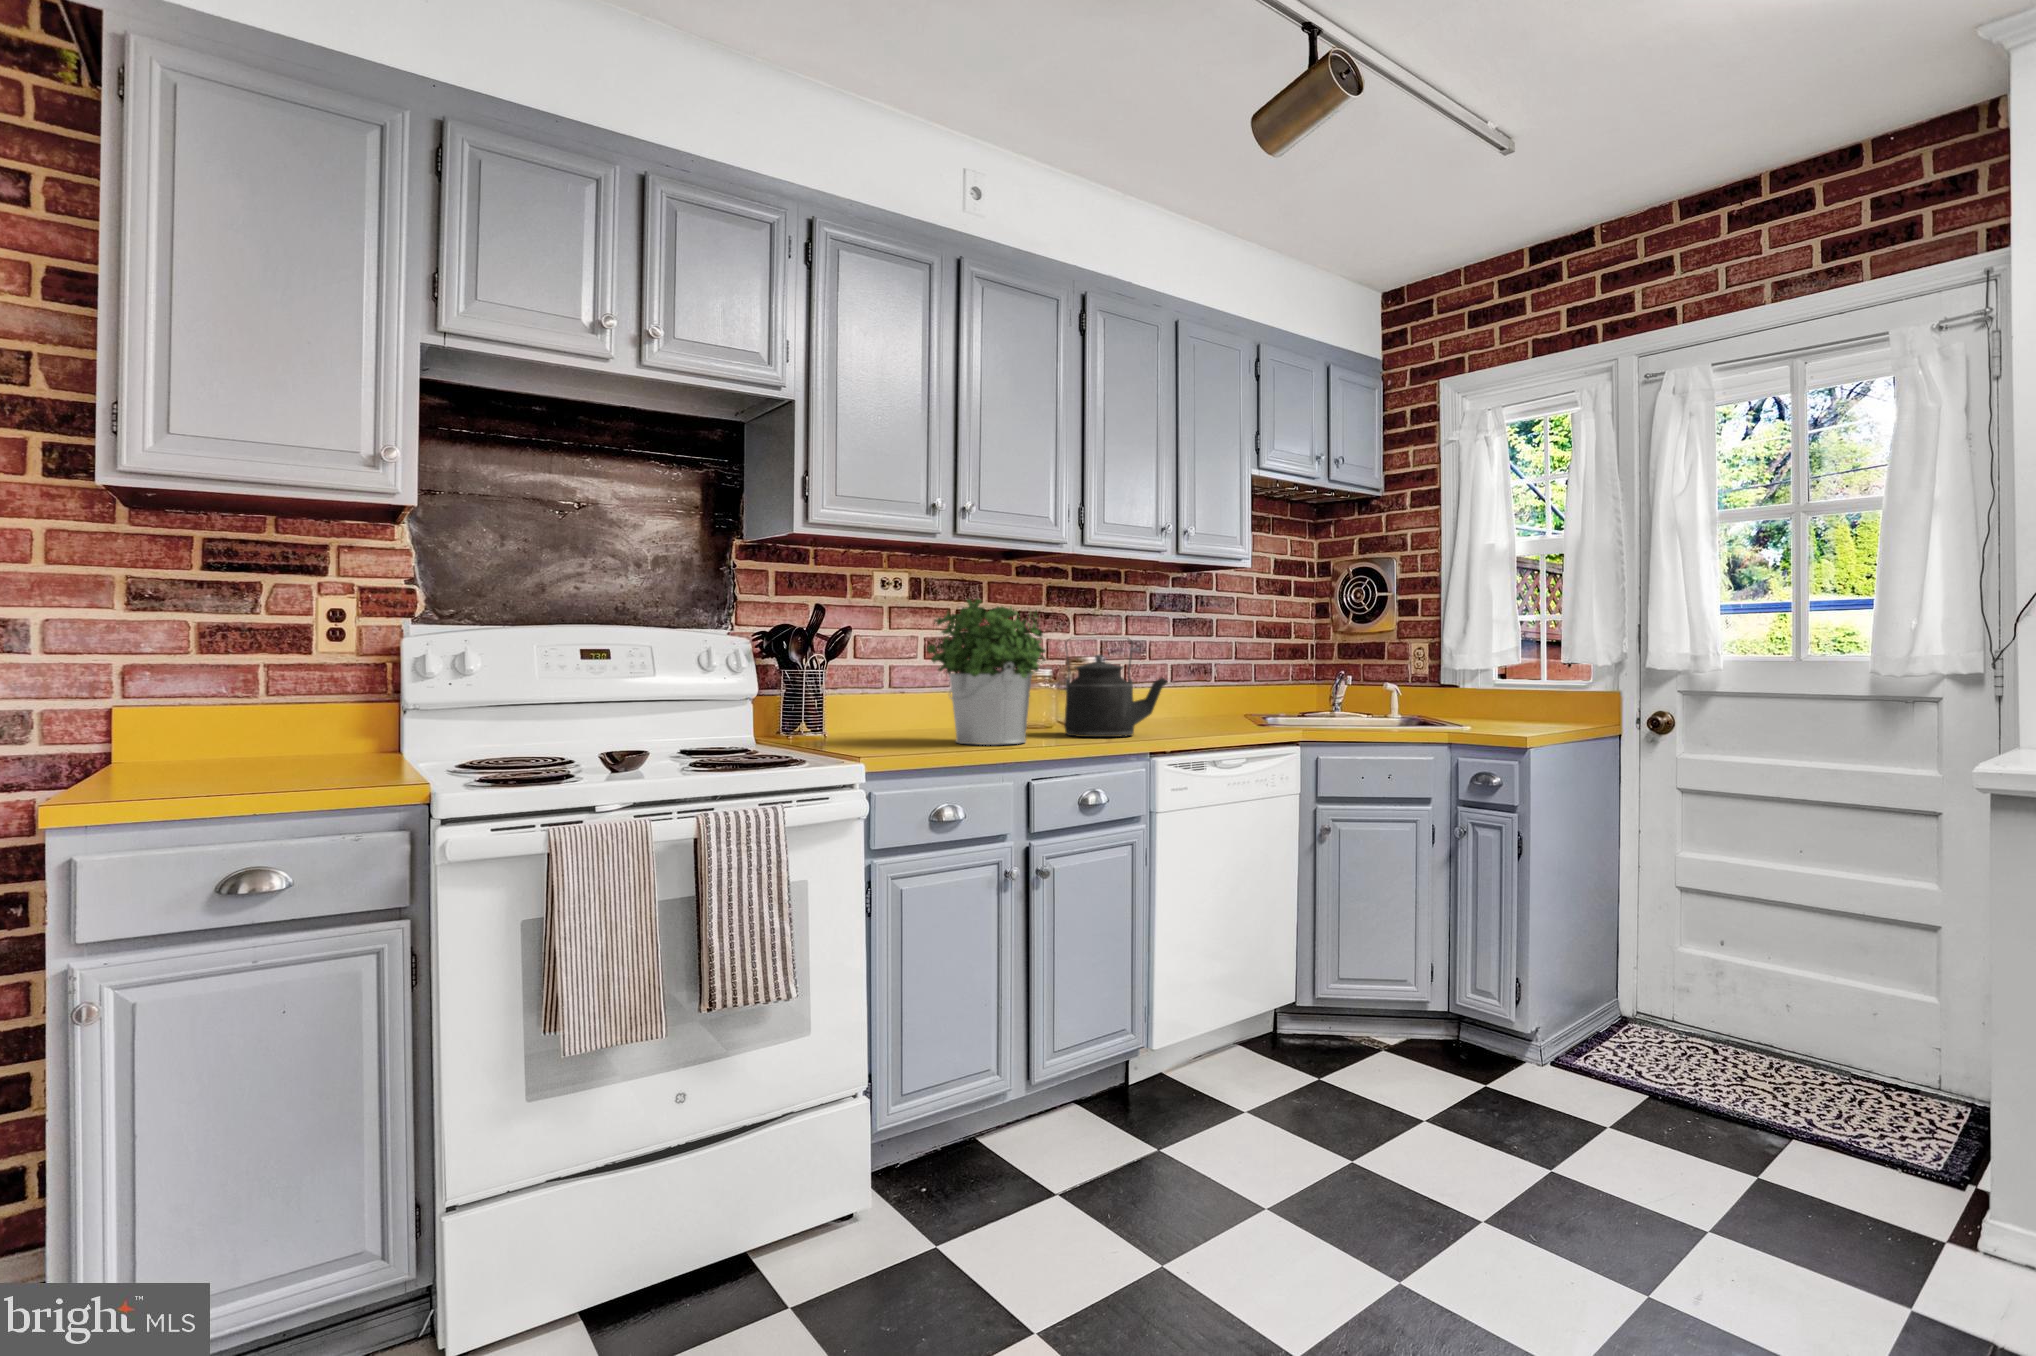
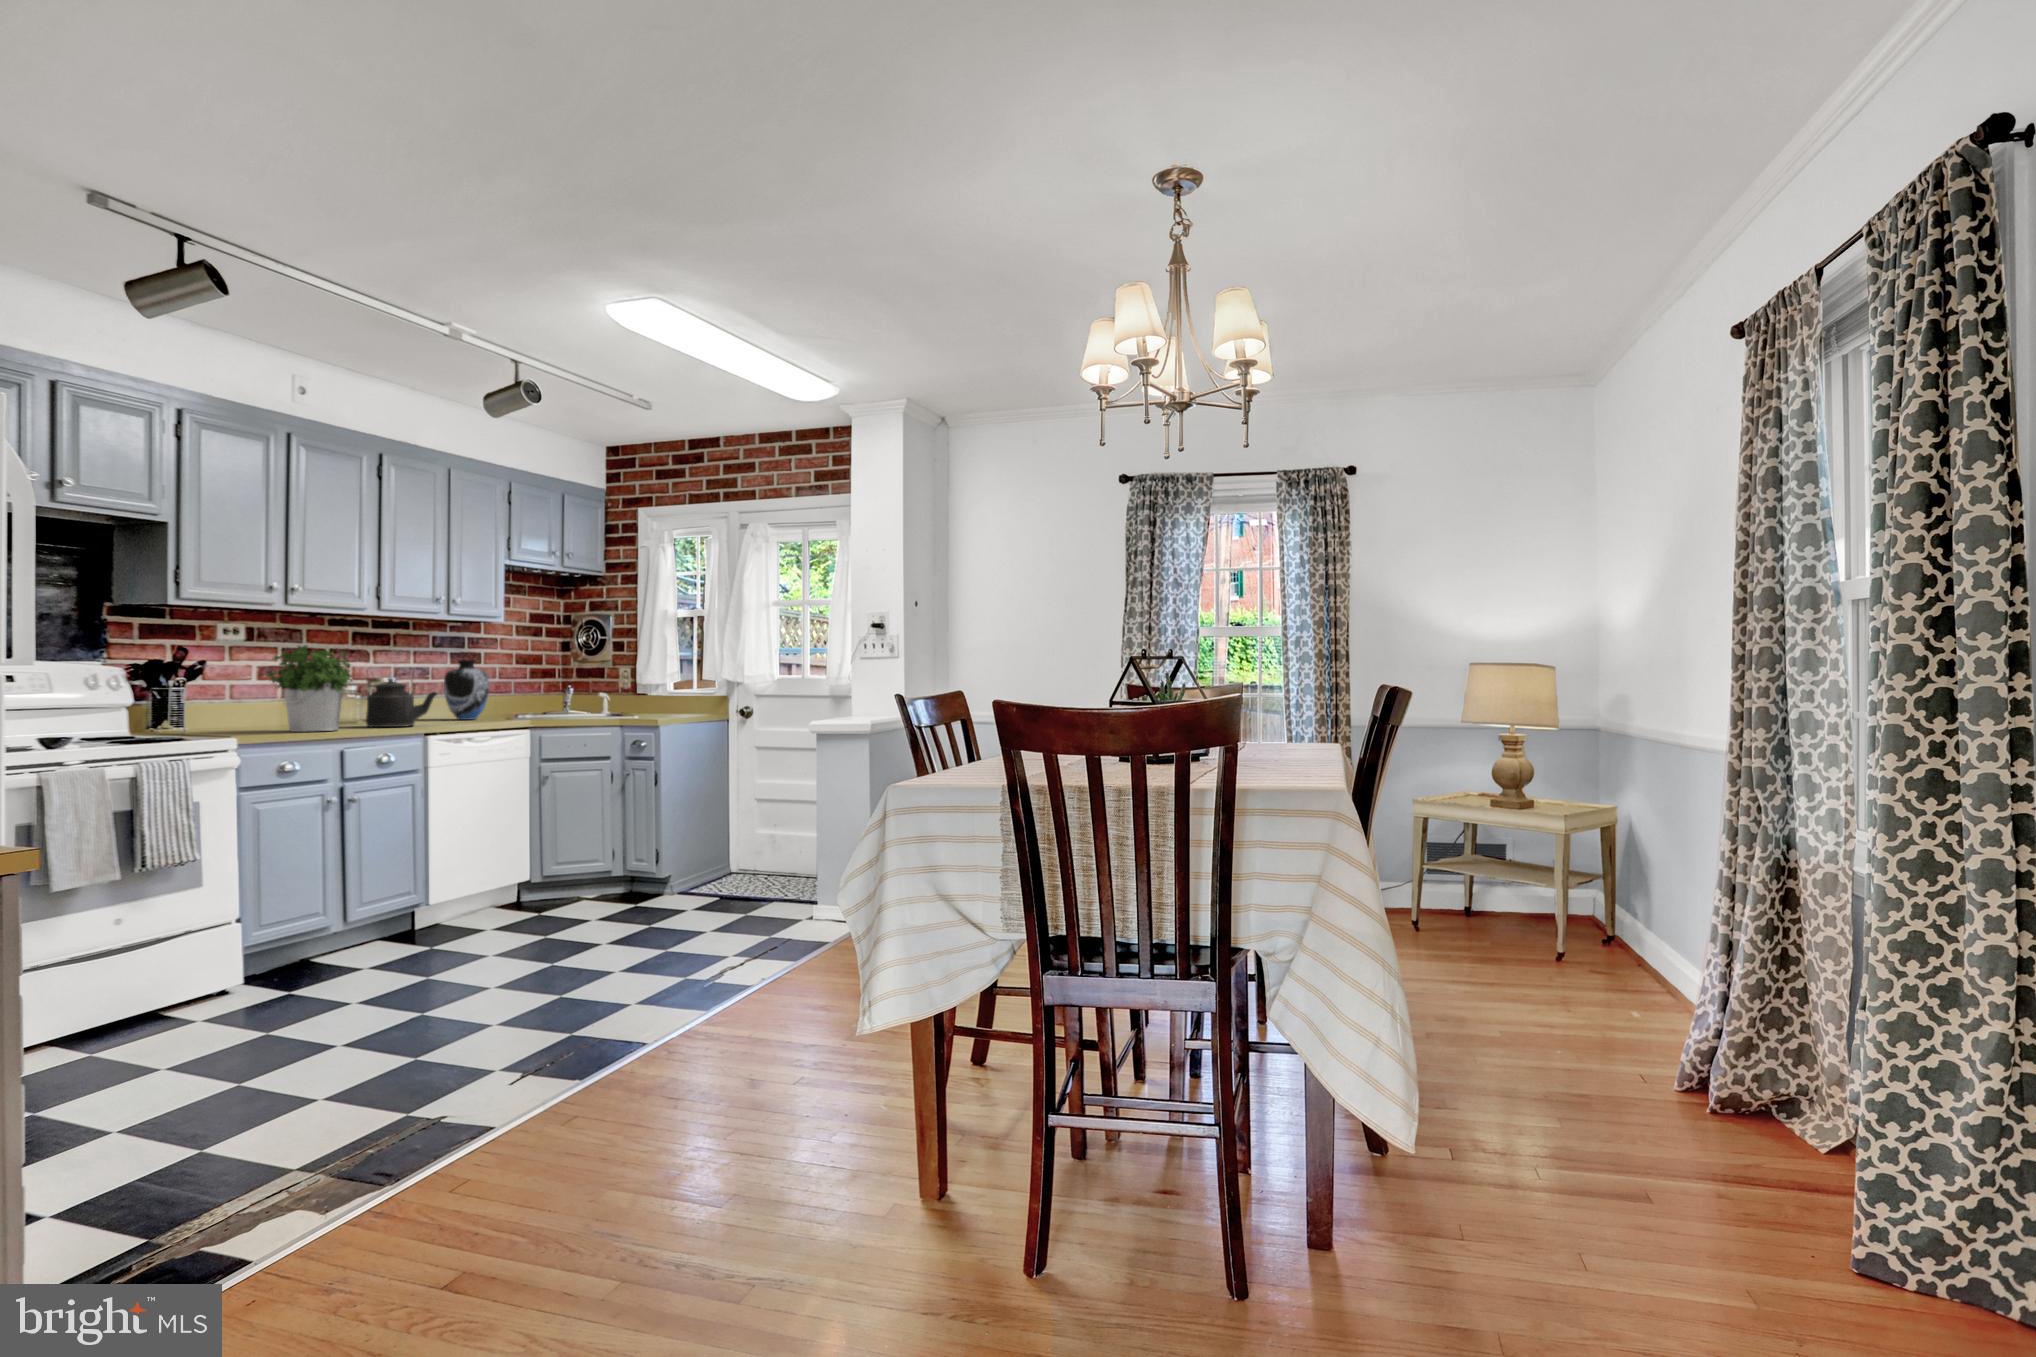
vase: none [1167,627,1231,722] -> present [444,660,489,720]

